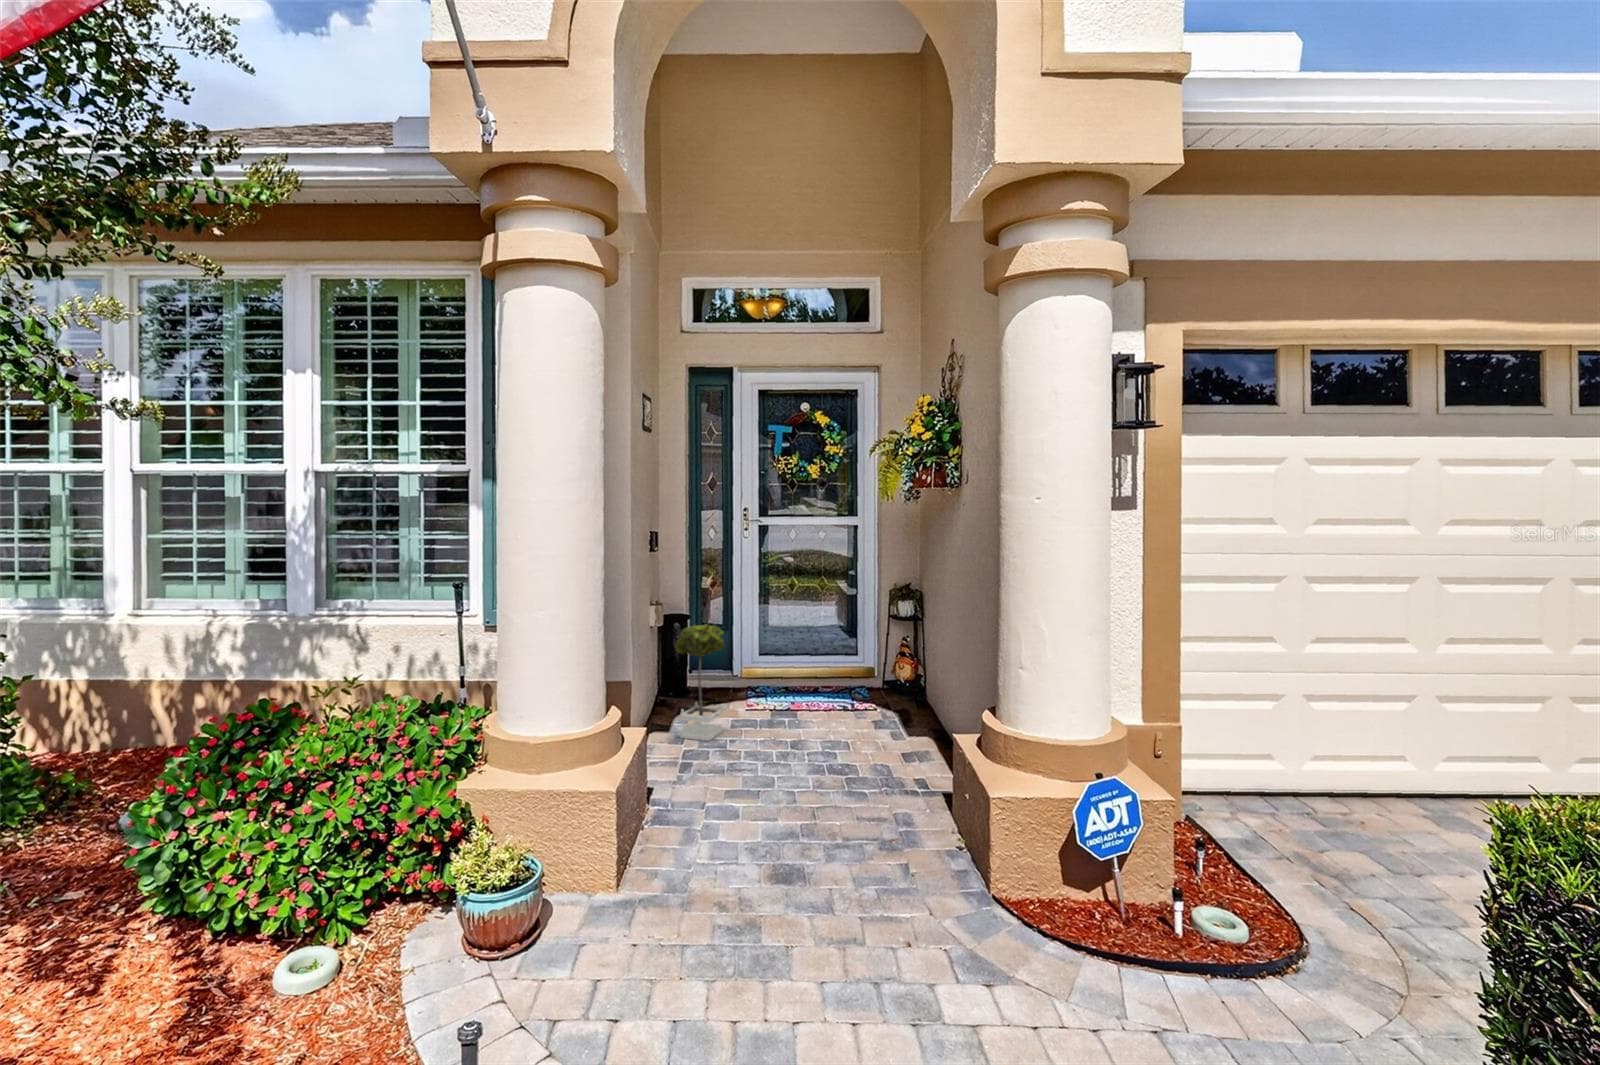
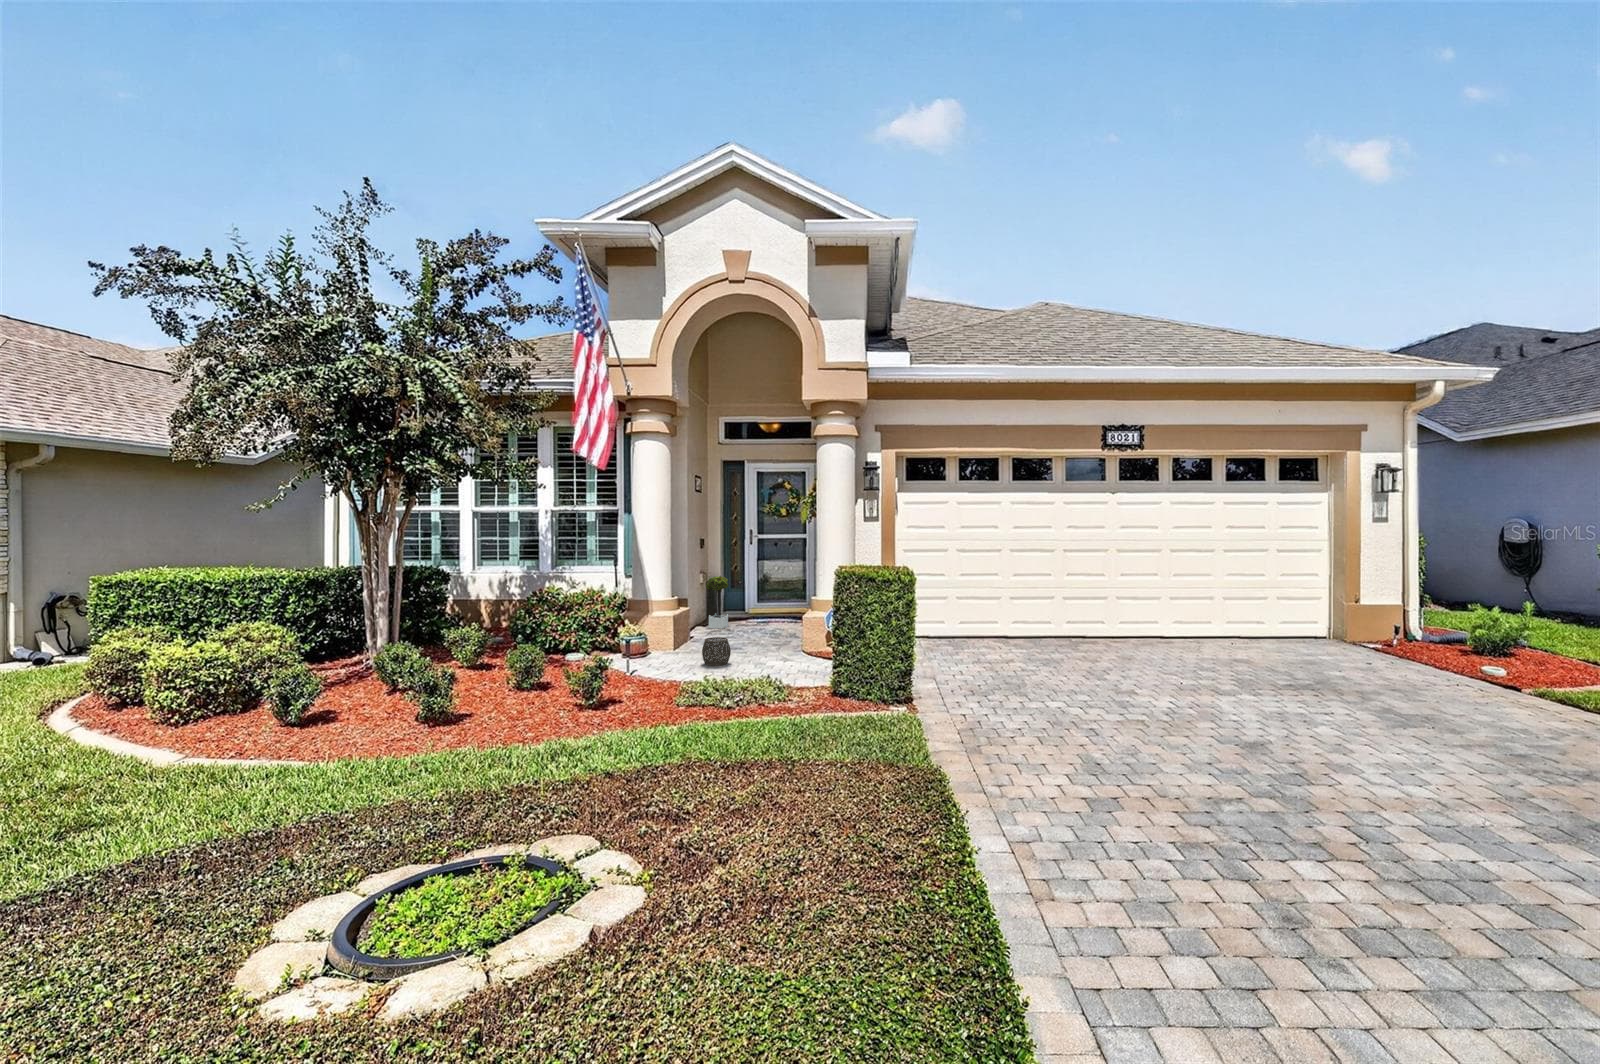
woven basket: none [627,871,726,993] -> present [702,637,731,666]

